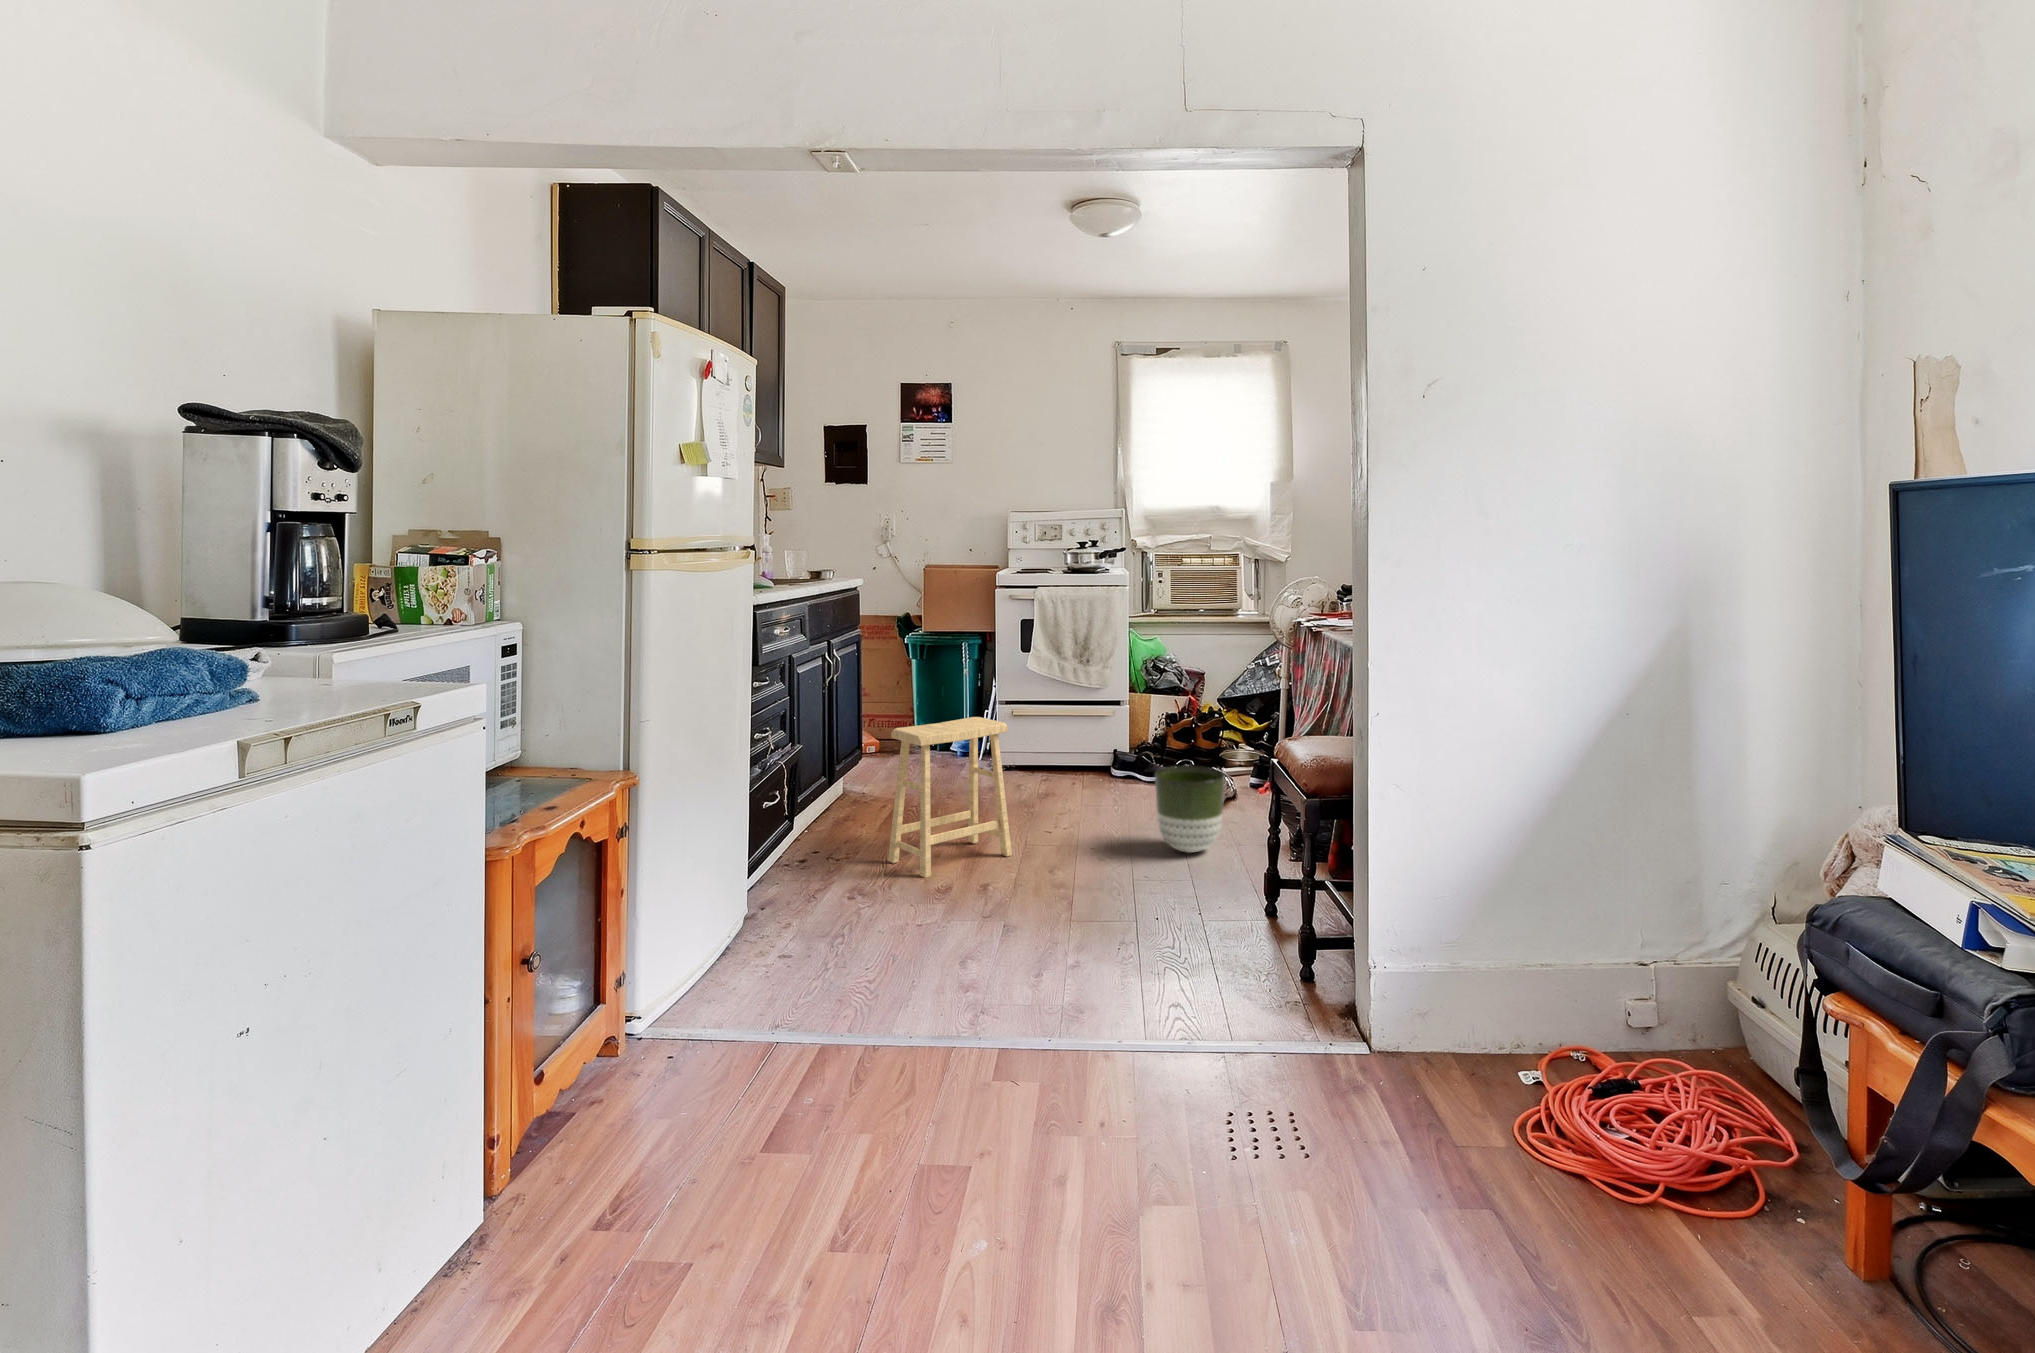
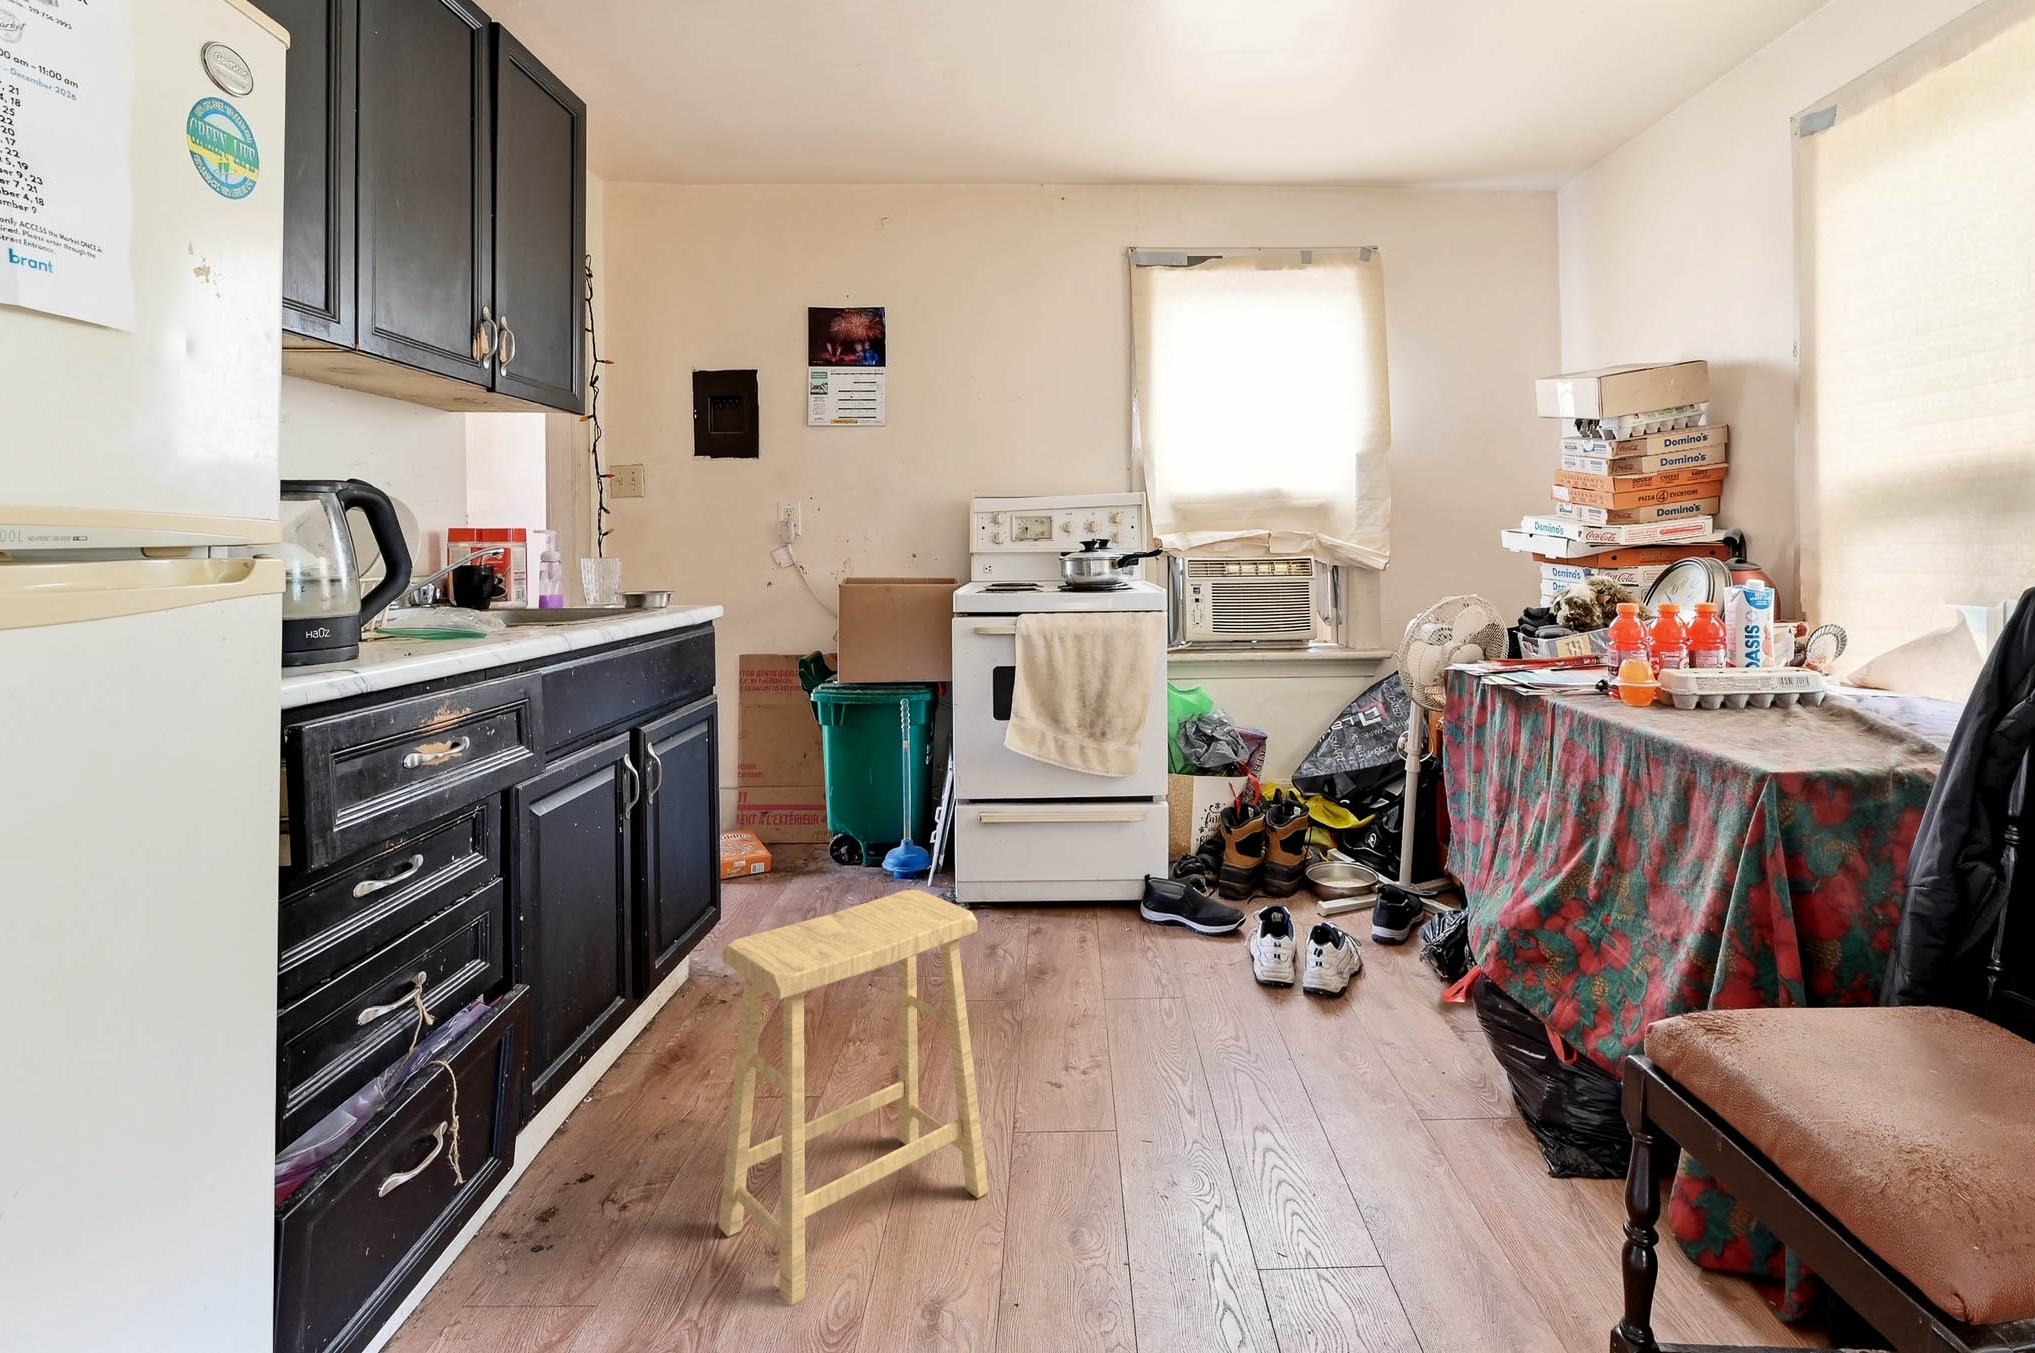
planter: present [1155,766,1225,853] -> none [1278,973,1424,1173]

